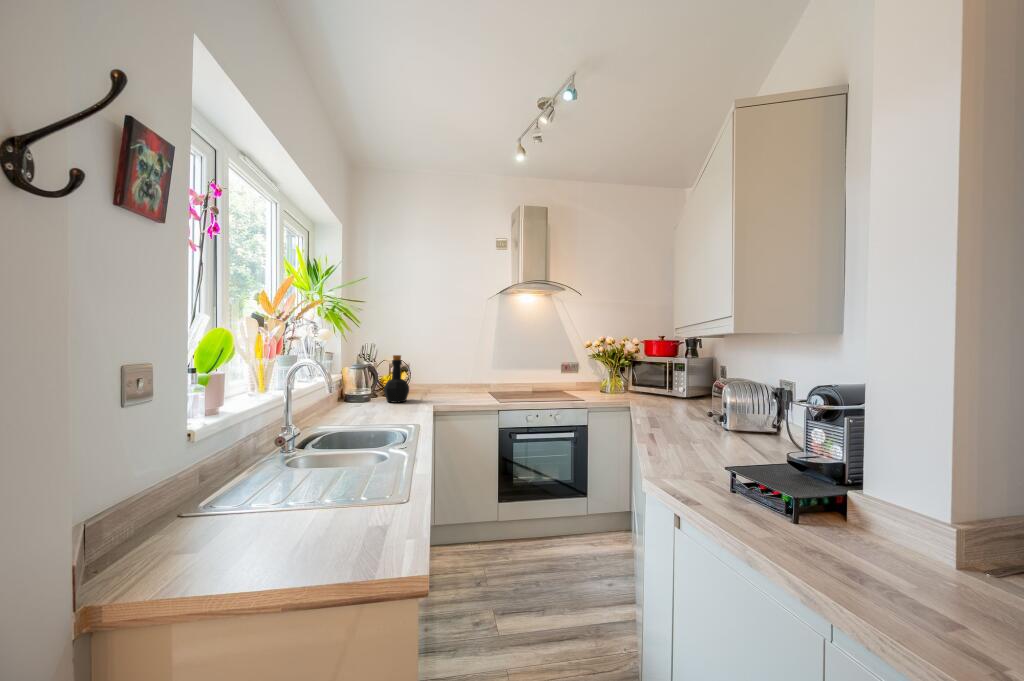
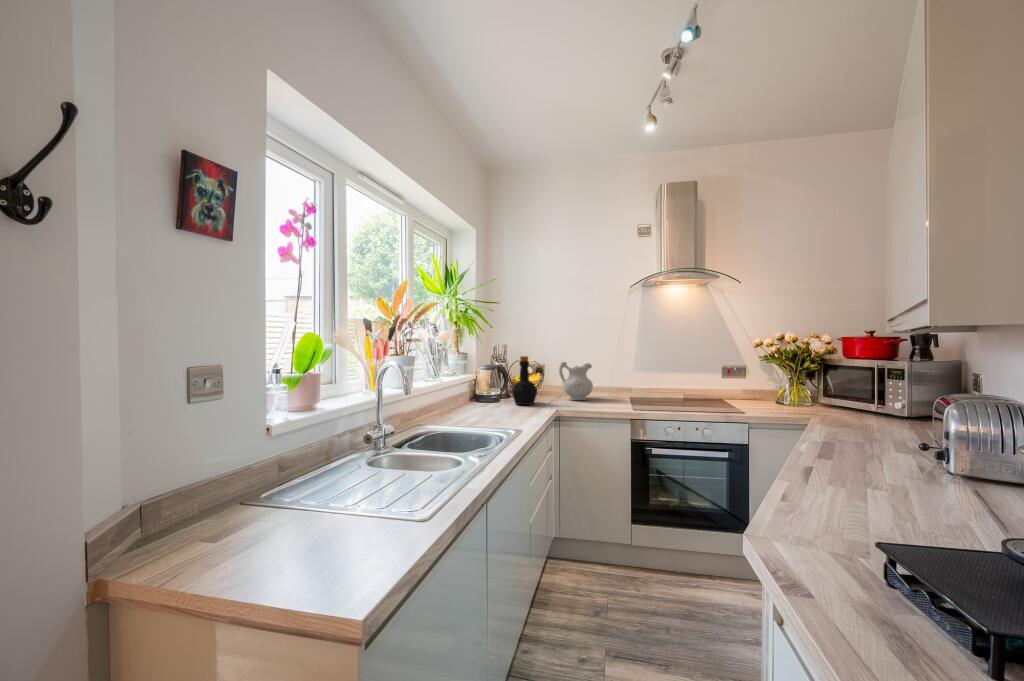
ceramic pitcher: none [428,361,459,396] -> present [559,362,593,400]

